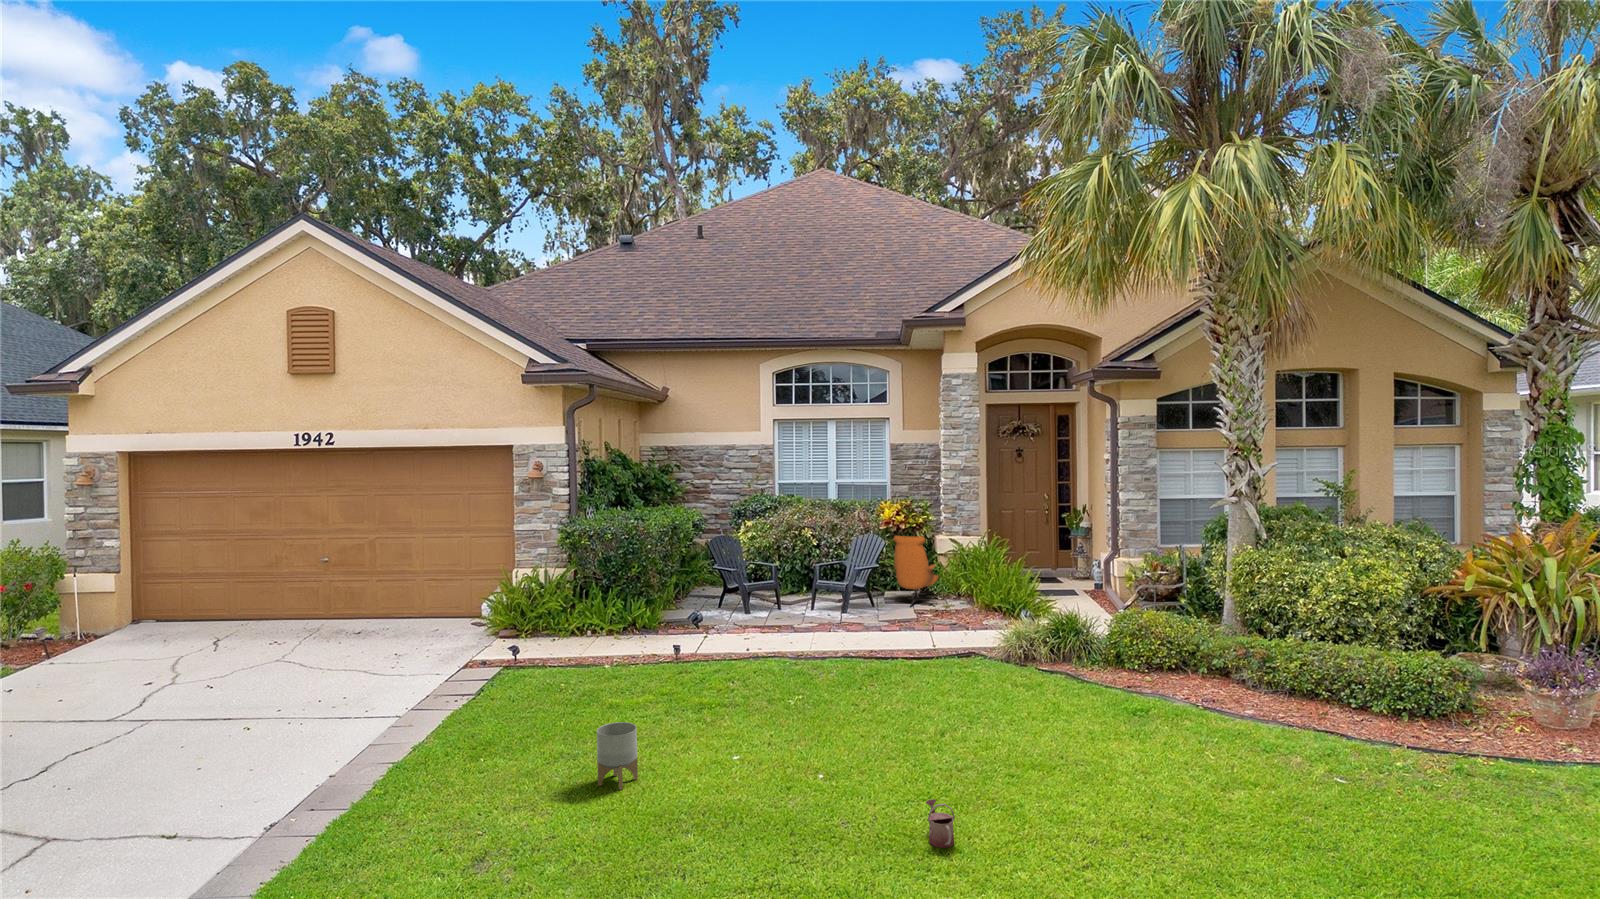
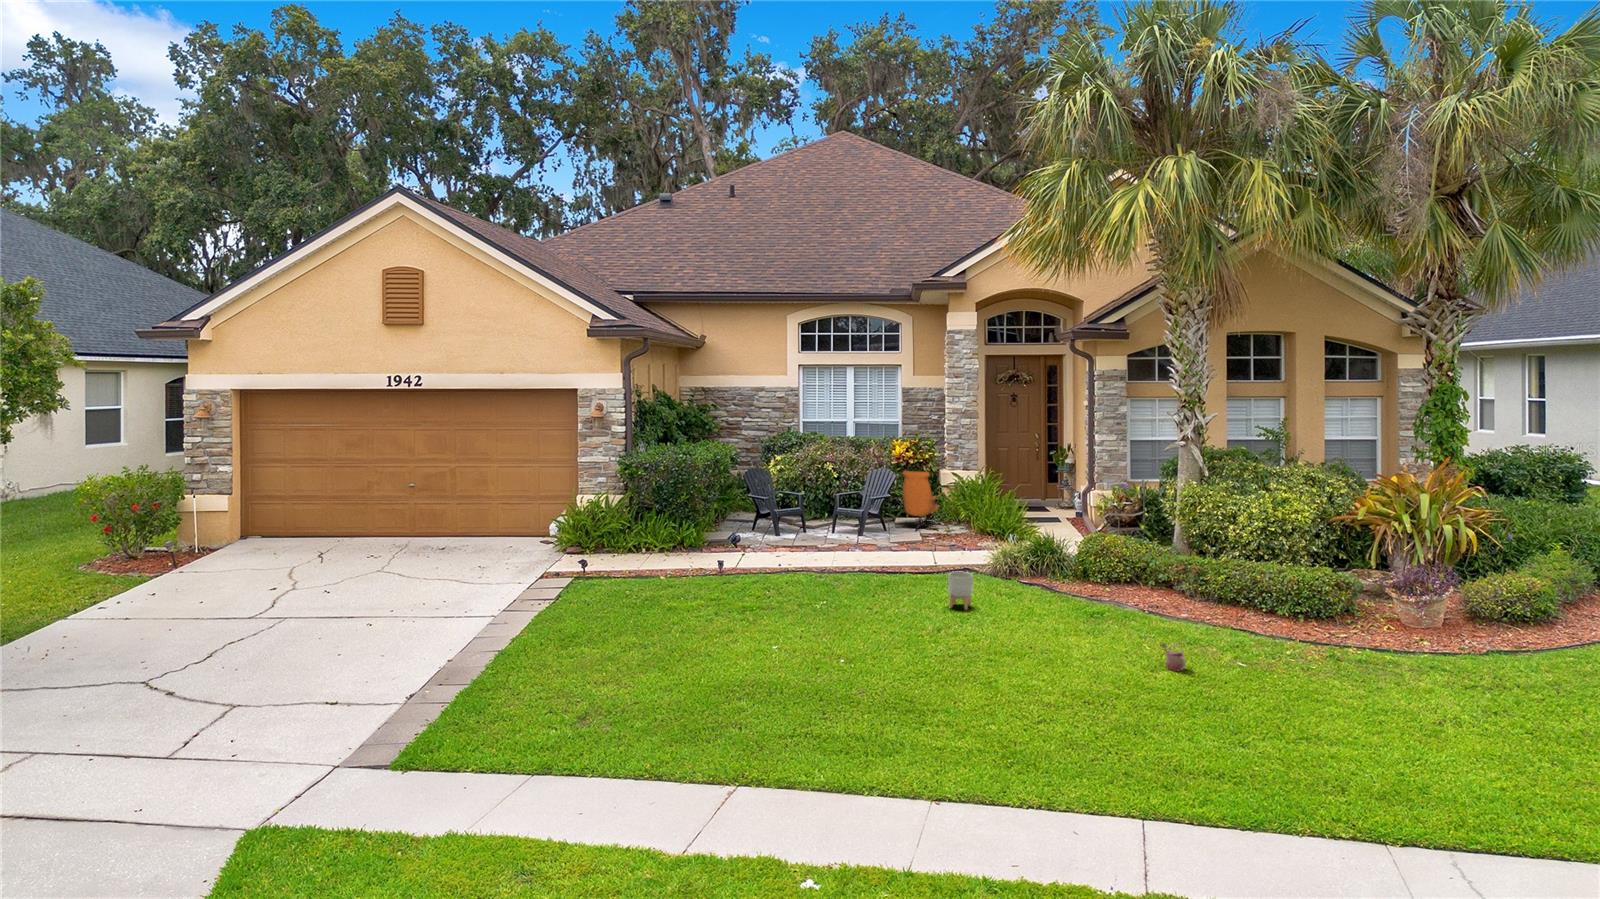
planter: present [597,722,638,790] -> present [948,571,973,610]
watering can: present [926,799,955,848] -> present [1160,643,1186,671]

